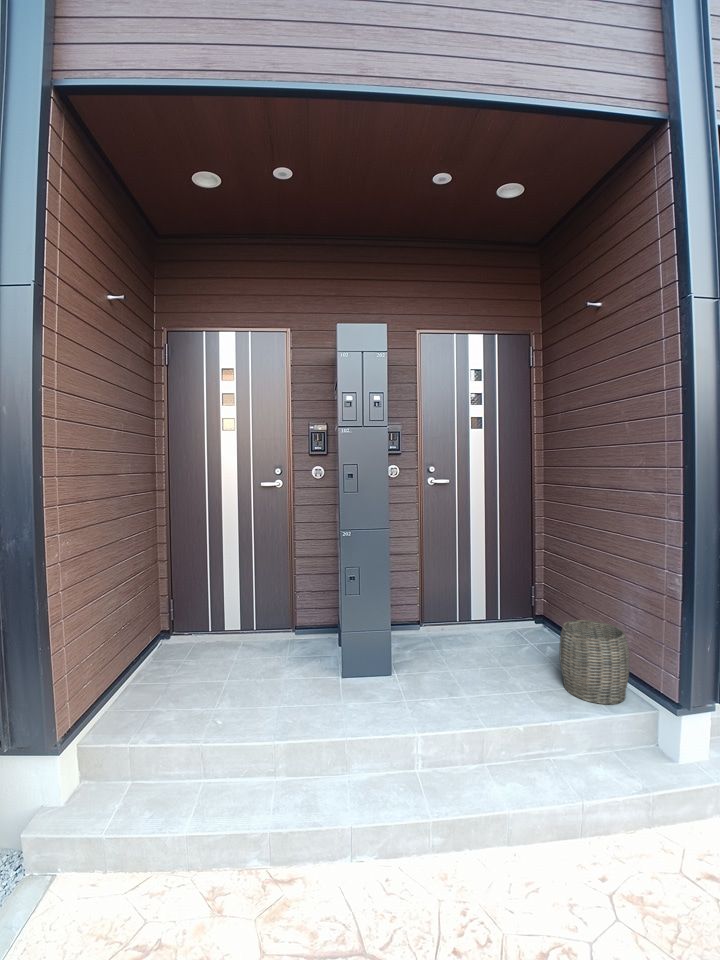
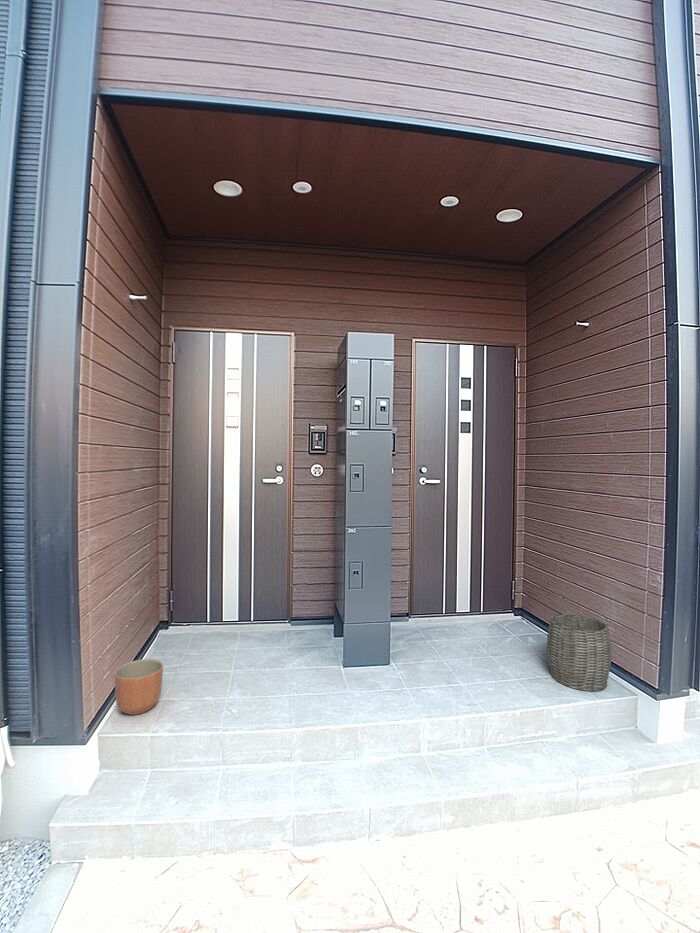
planter: none [99,669,149,725] -> present [115,659,163,715]

